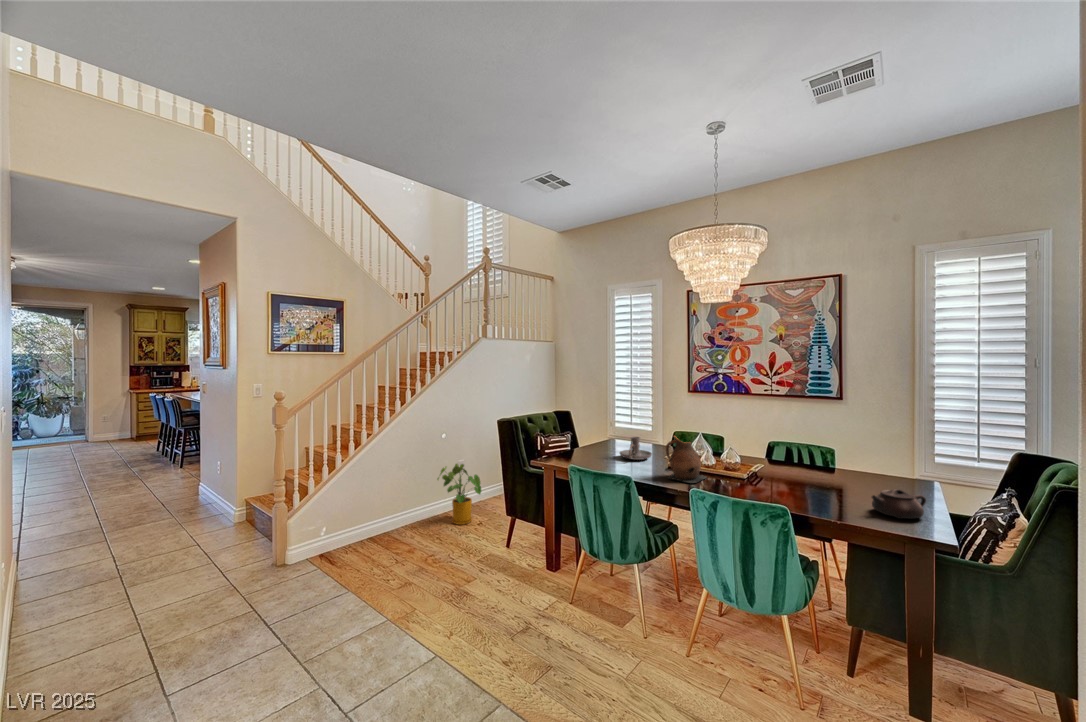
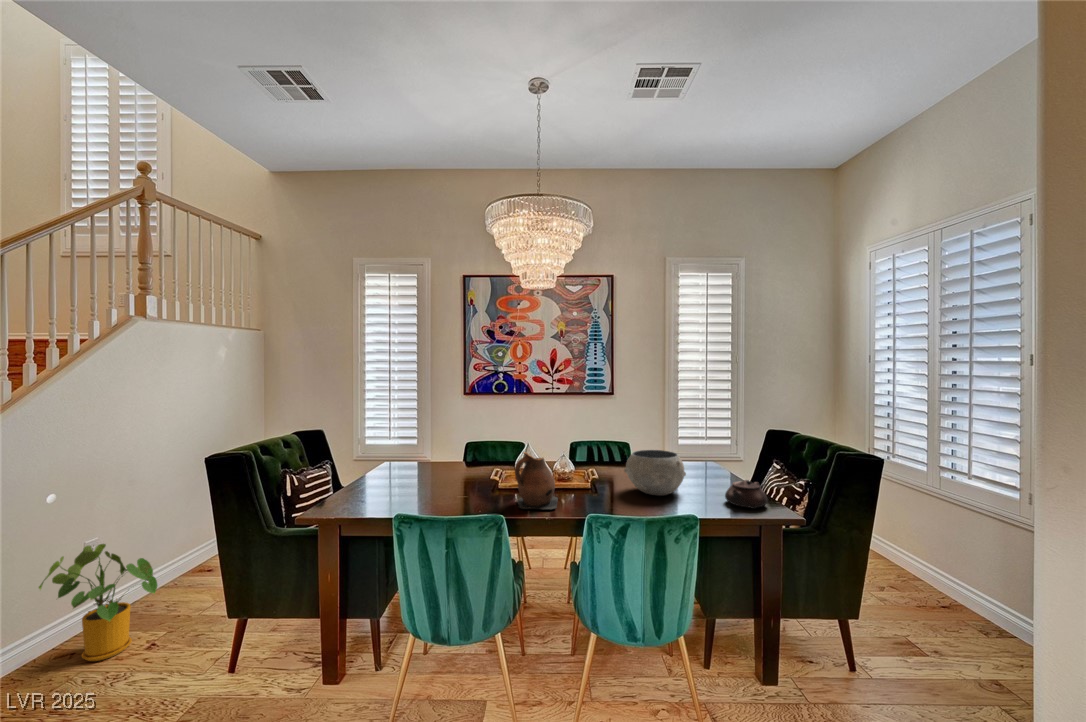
candle holder: present [620,437,652,460] -> none [426,457,469,489]
ceramic bowl: none [777,449,842,492] -> present [624,450,686,496]

